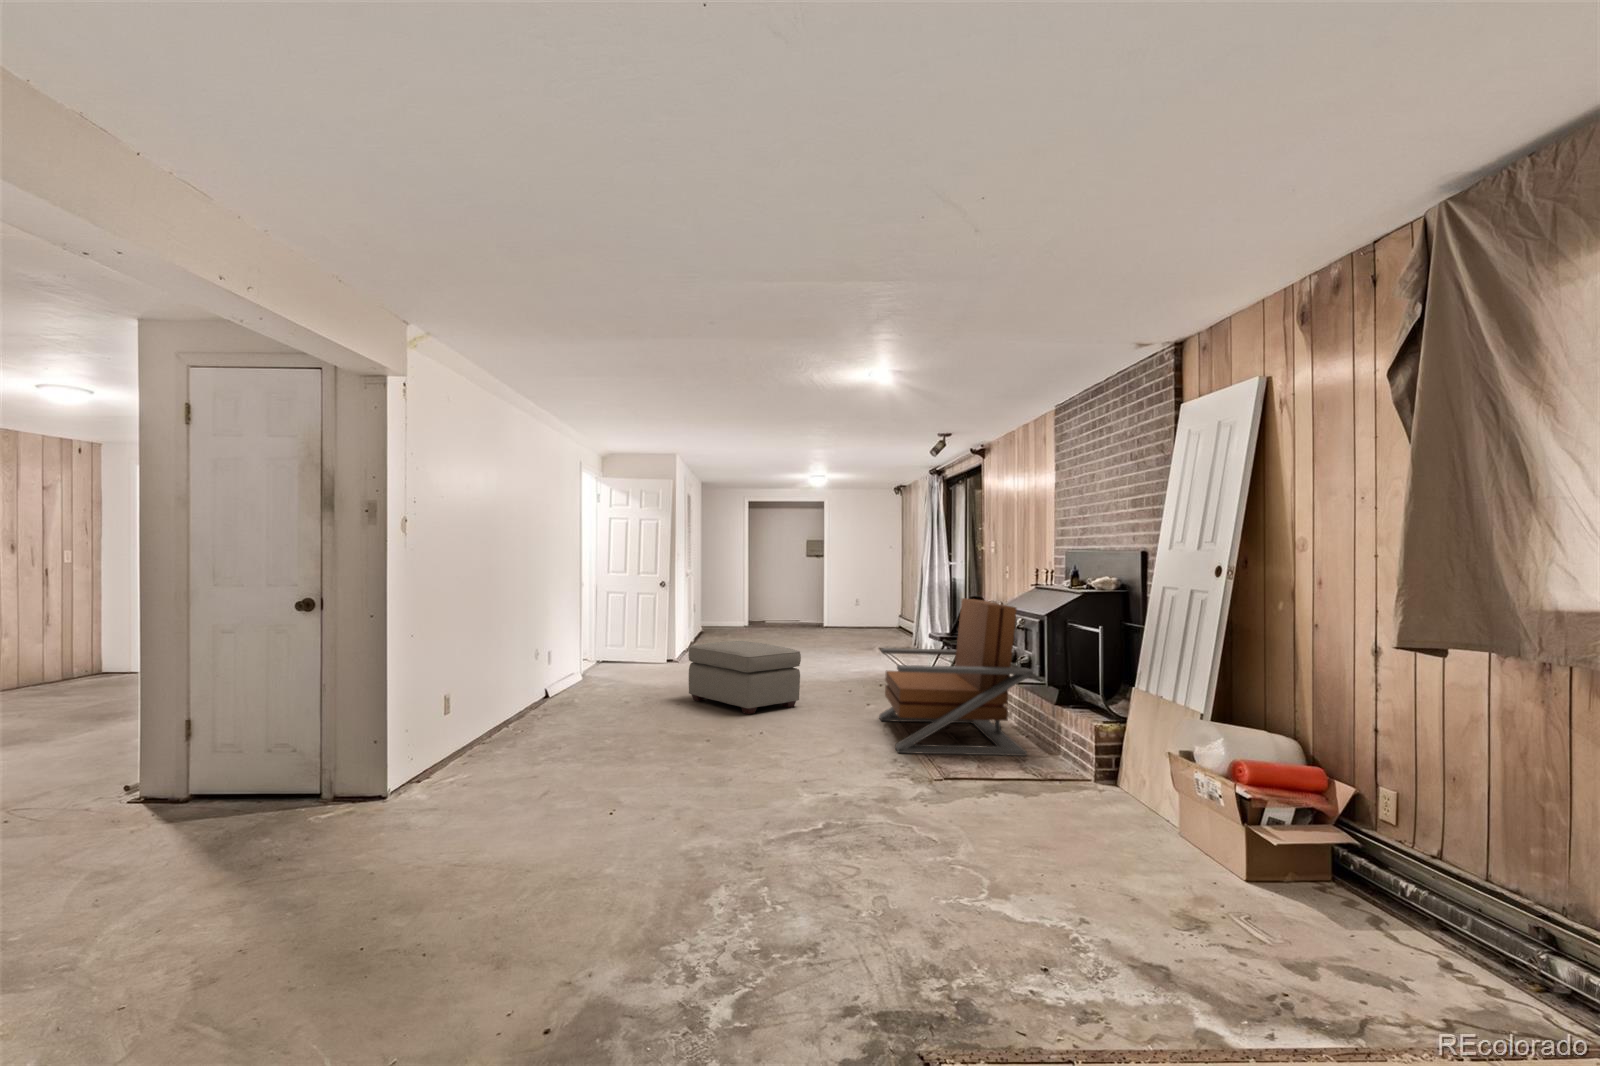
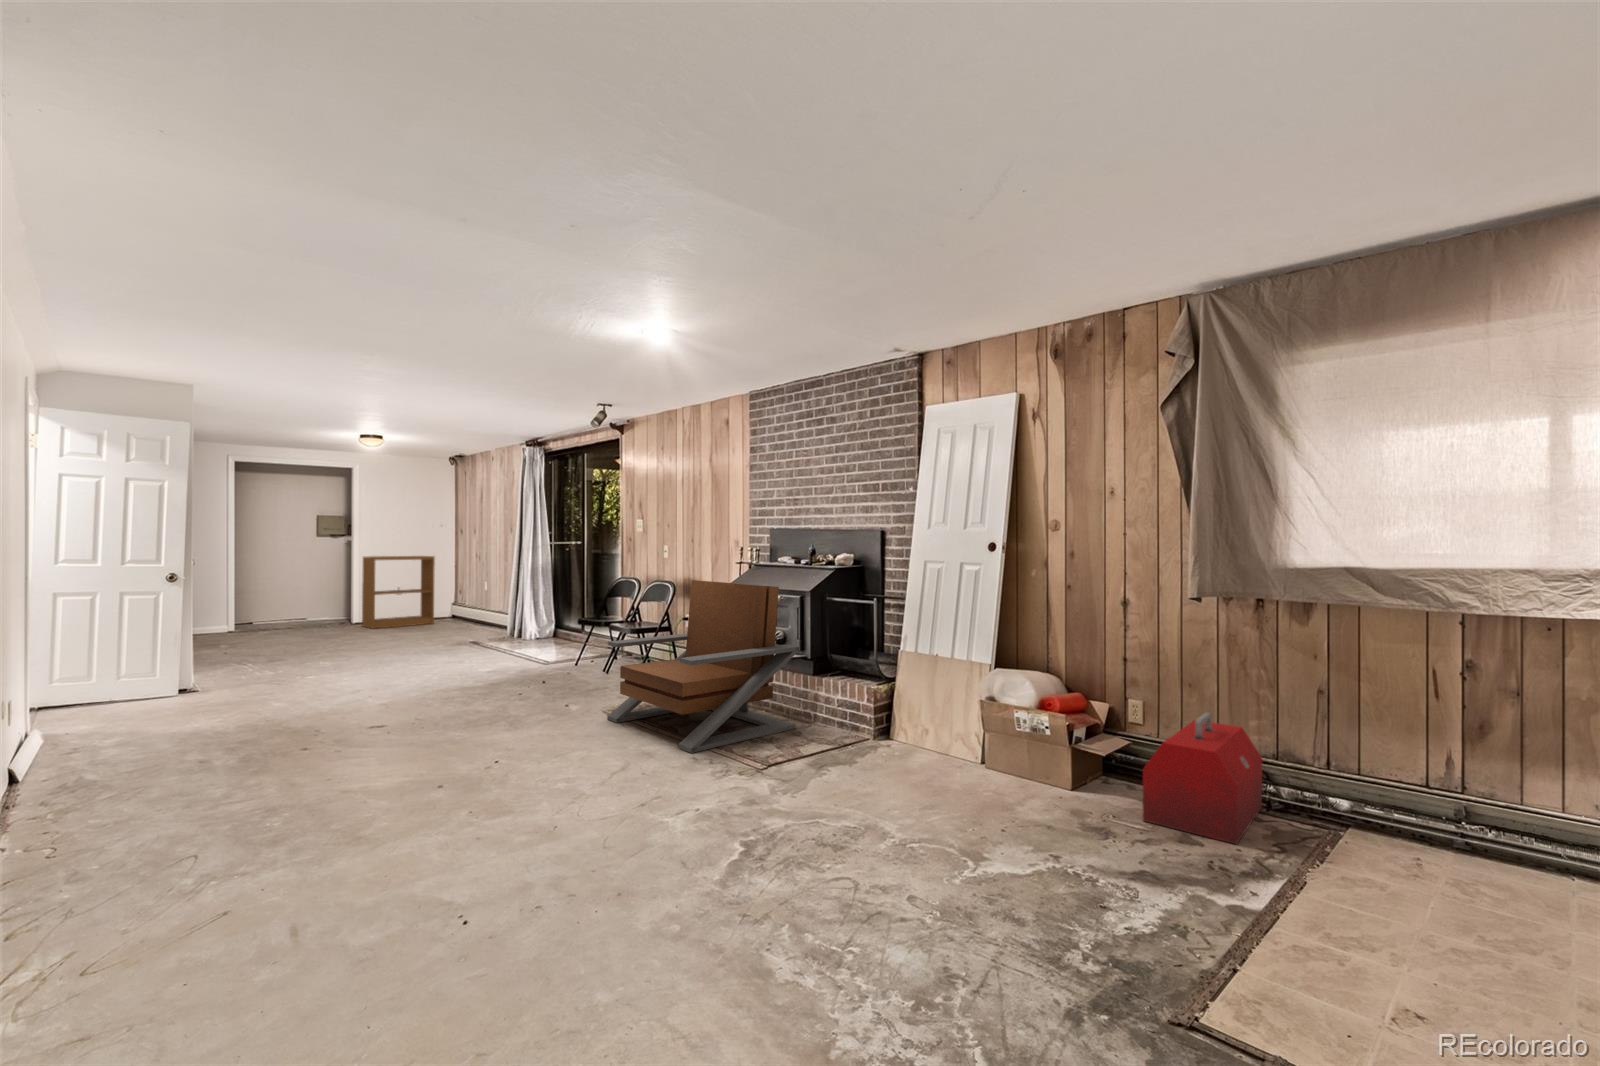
bookshelf: none [825,573,876,633] -> present [362,556,435,629]
ottoman: present [688,641,801,714] -> none [323,654,498,747]
toolbox: none [1271,813,1537,997] -> present [1143,713,1262,844]

